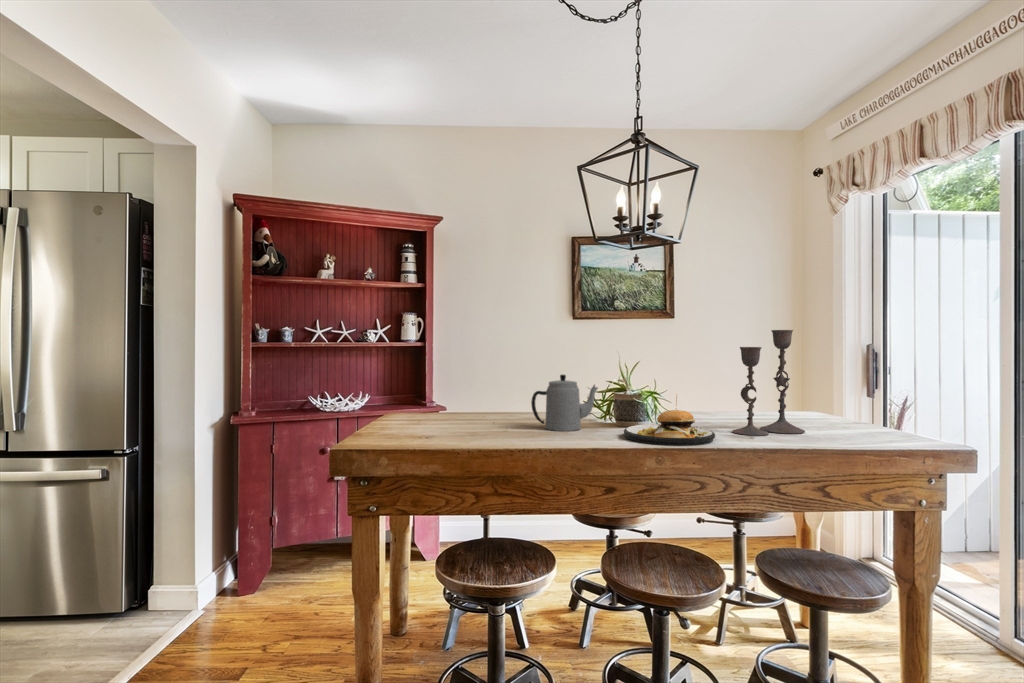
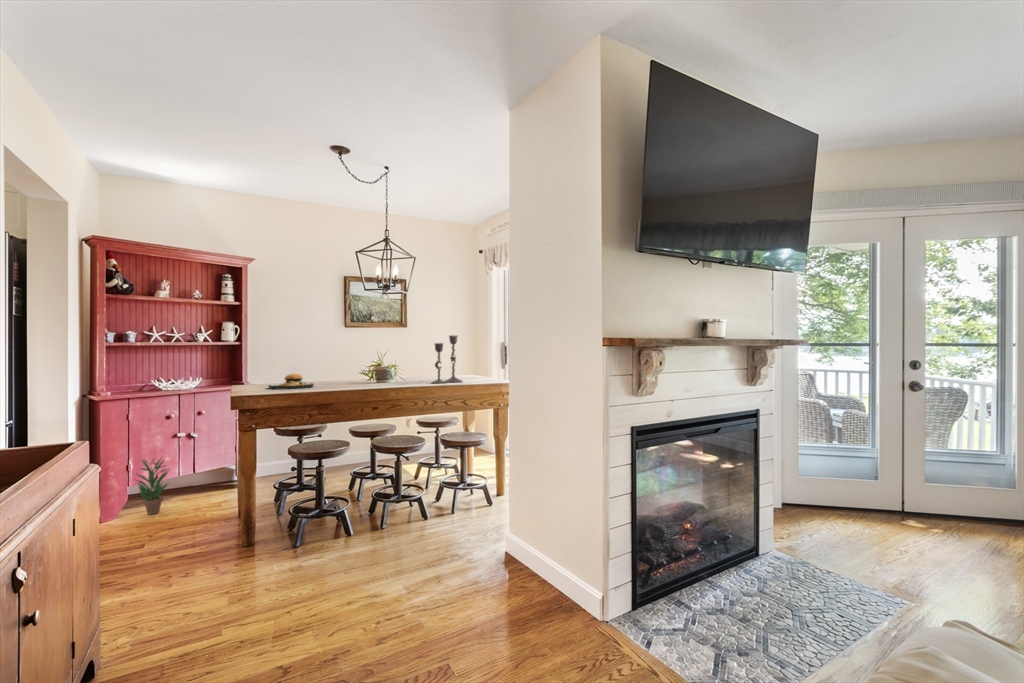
teapot: present [531,374,598,431] -> none [331,358,367,386]
plate: present [624,397,715,446] -> present [268,374,314,389]
potted plant: none [263,514,314,601] -> present [137,458,168,515]

